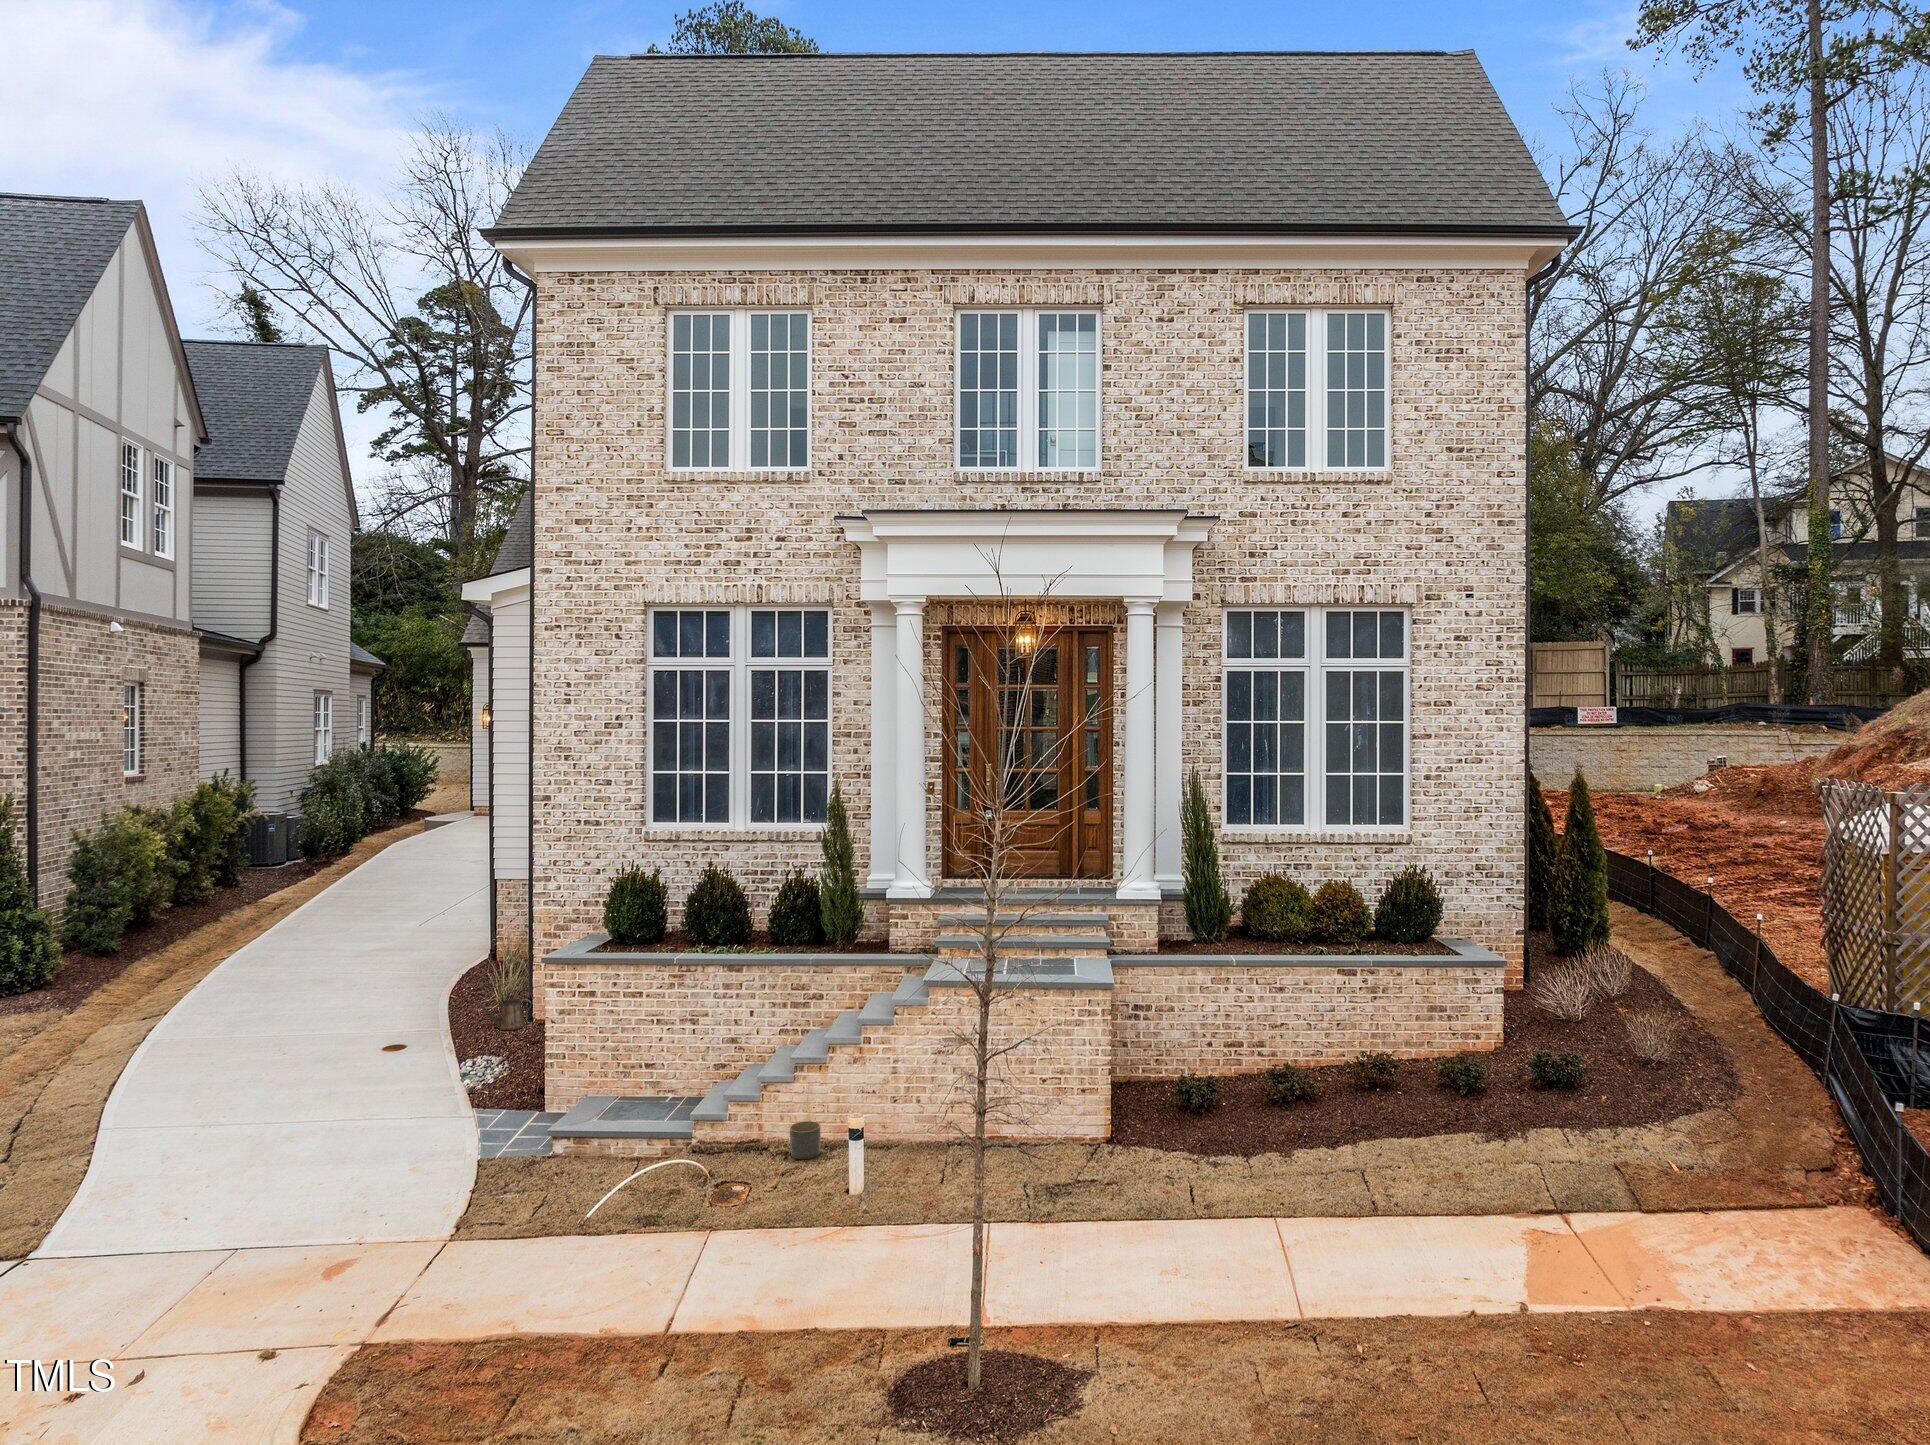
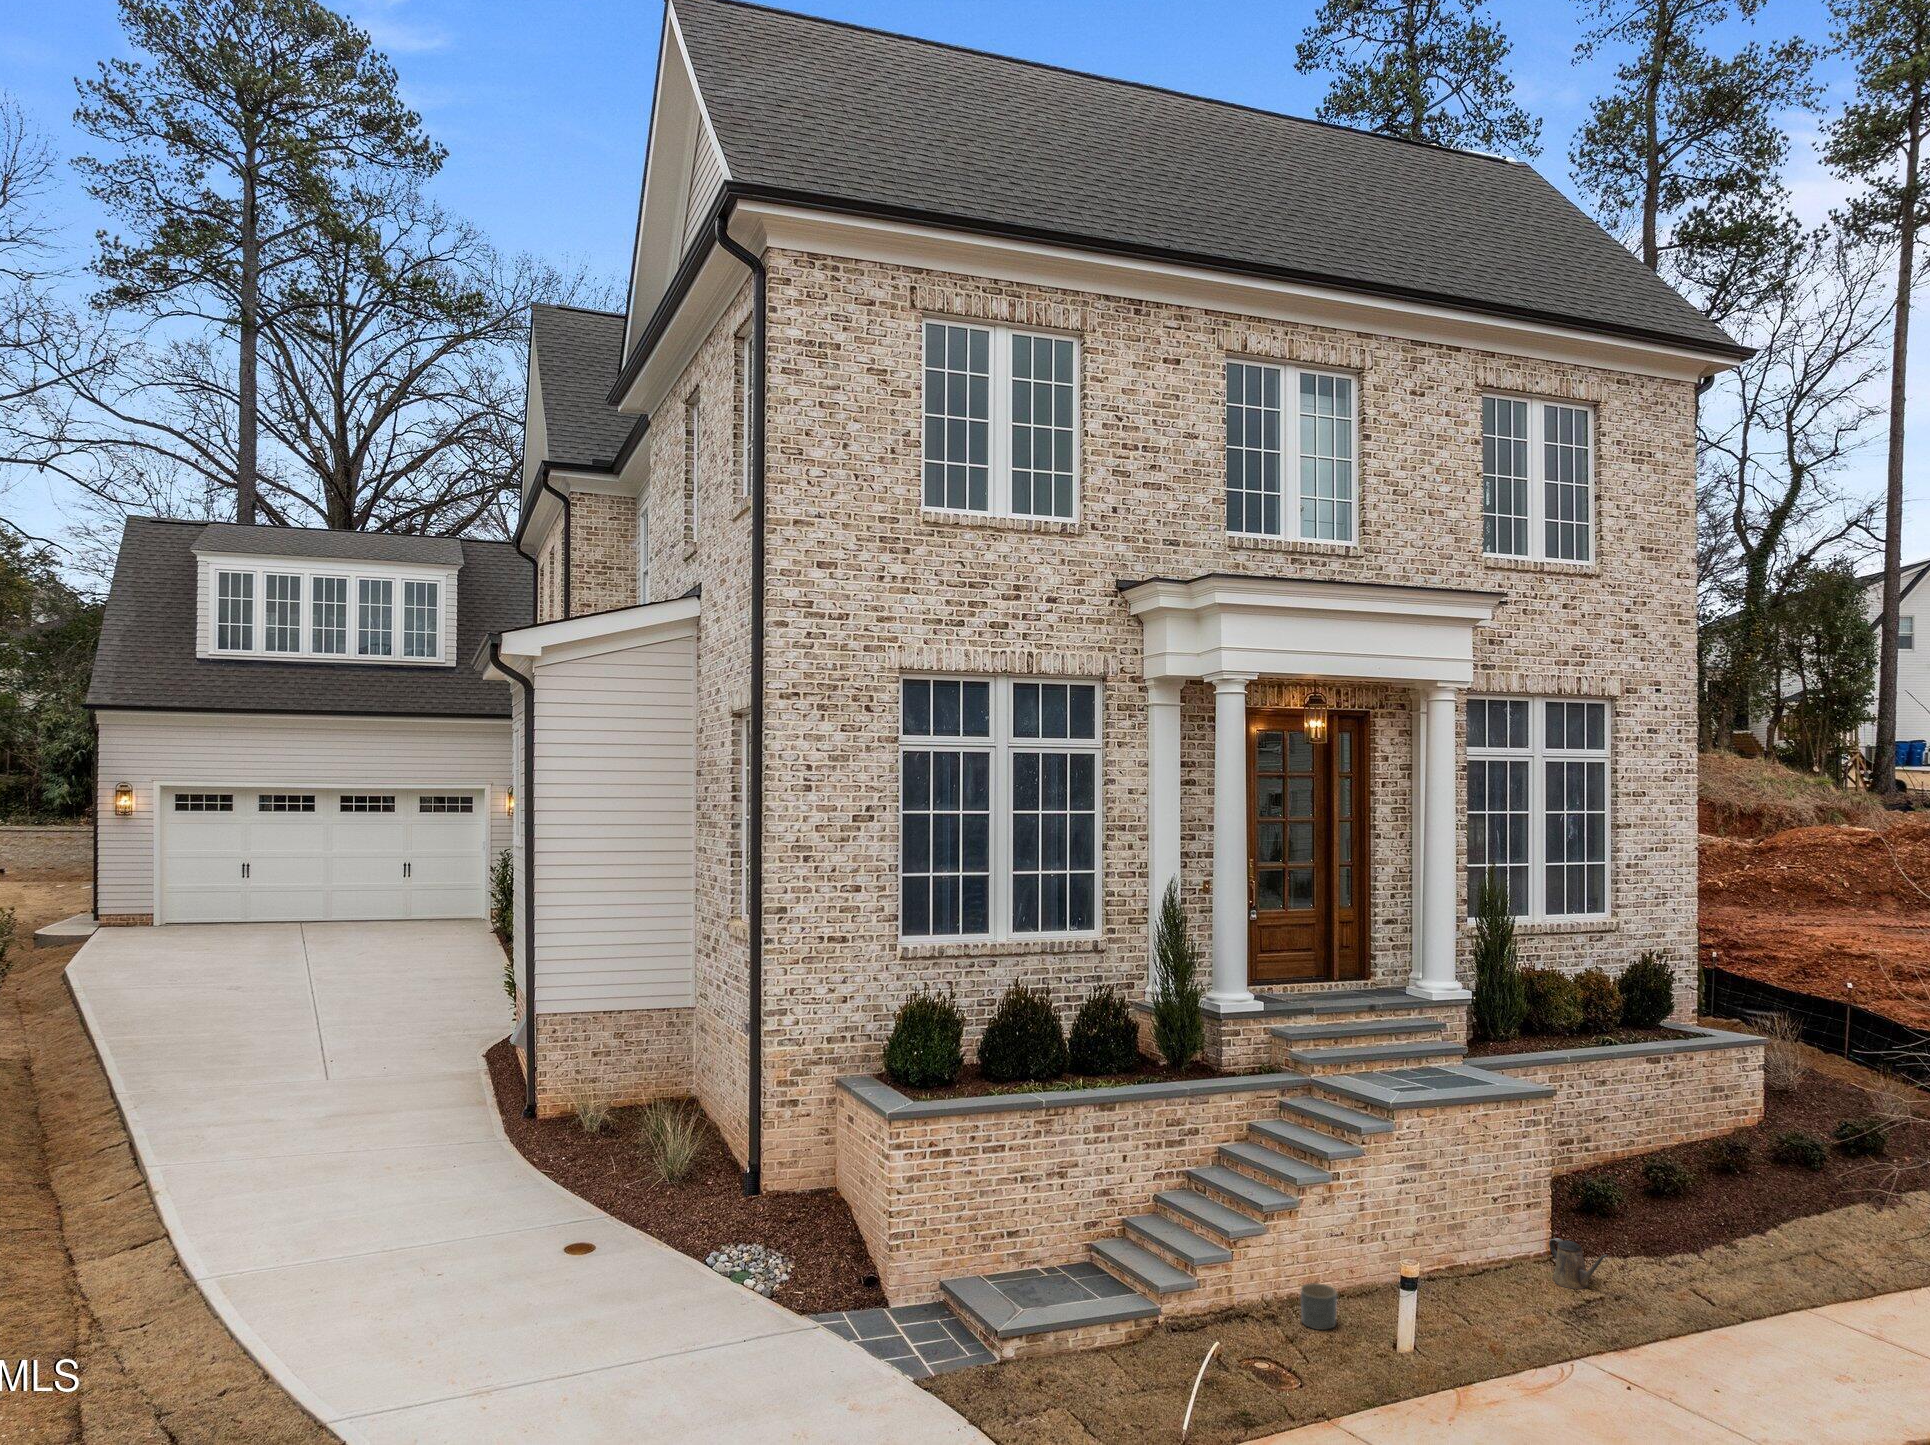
watering can: present [473,998,531,1030] -> present [1549,1238,1608,1289]

